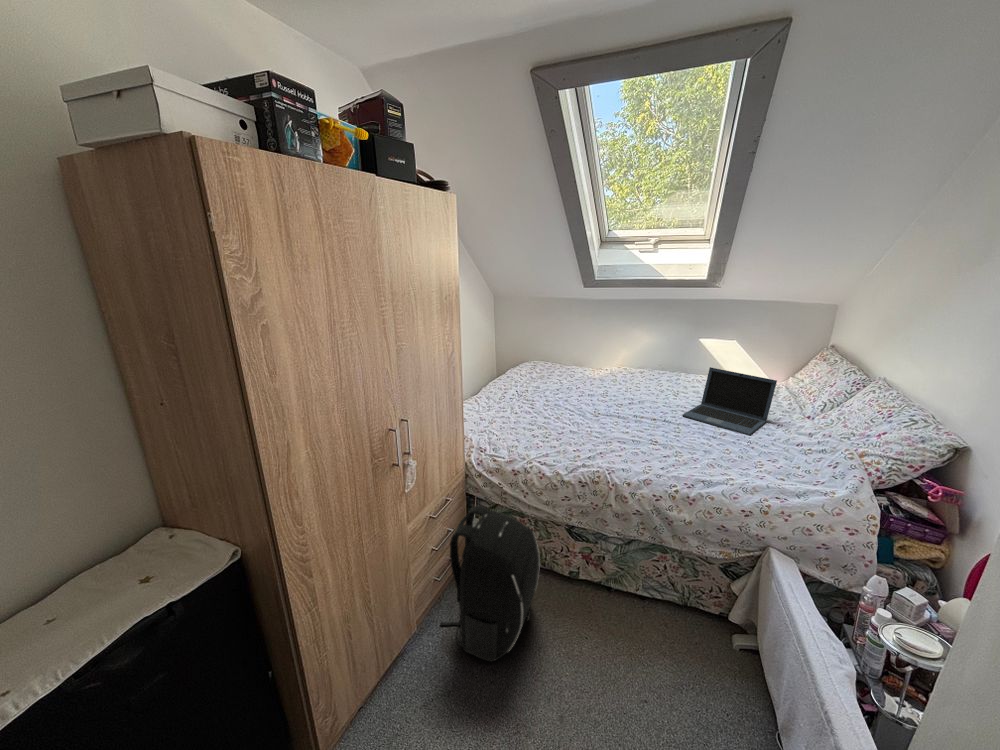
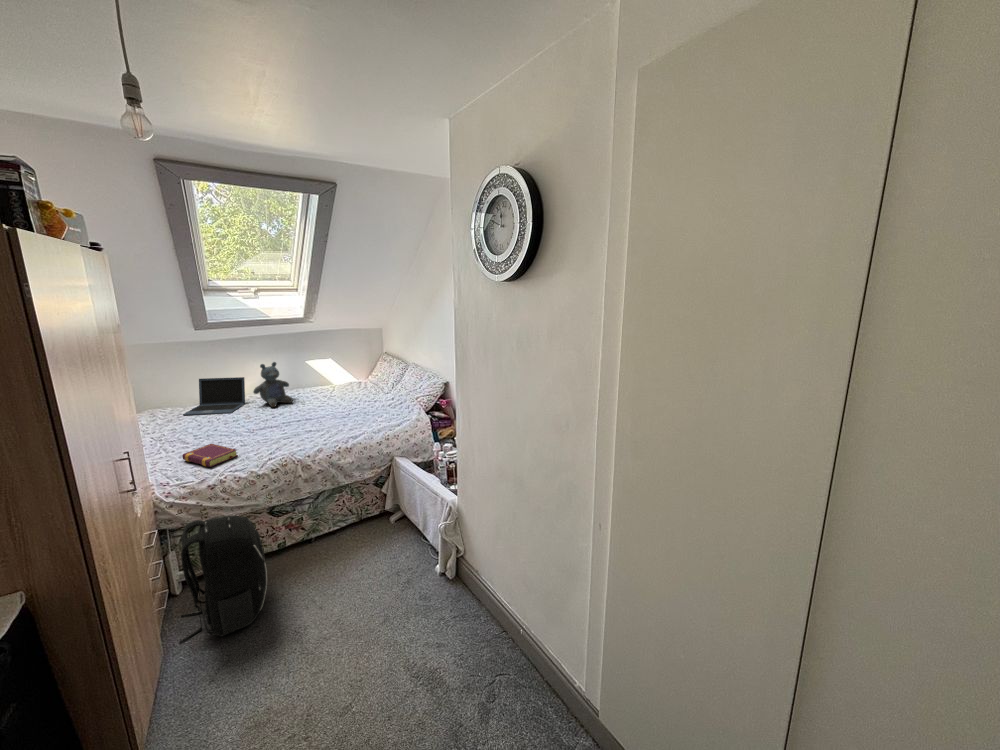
stuffed bear: none [622,335,666,392] -> present [253,362,293,407]
laptop: present [682,367,777,435] -> present [183,377,245,415]
book: none [517,418,561,447] -> present [182,444,238,467]

